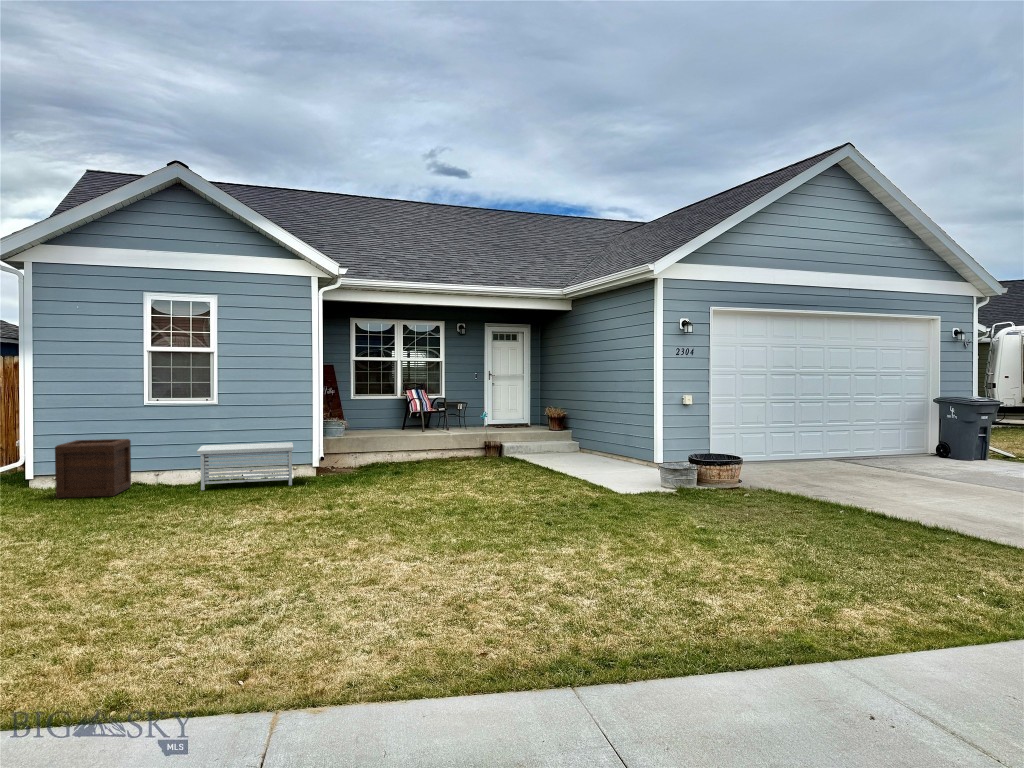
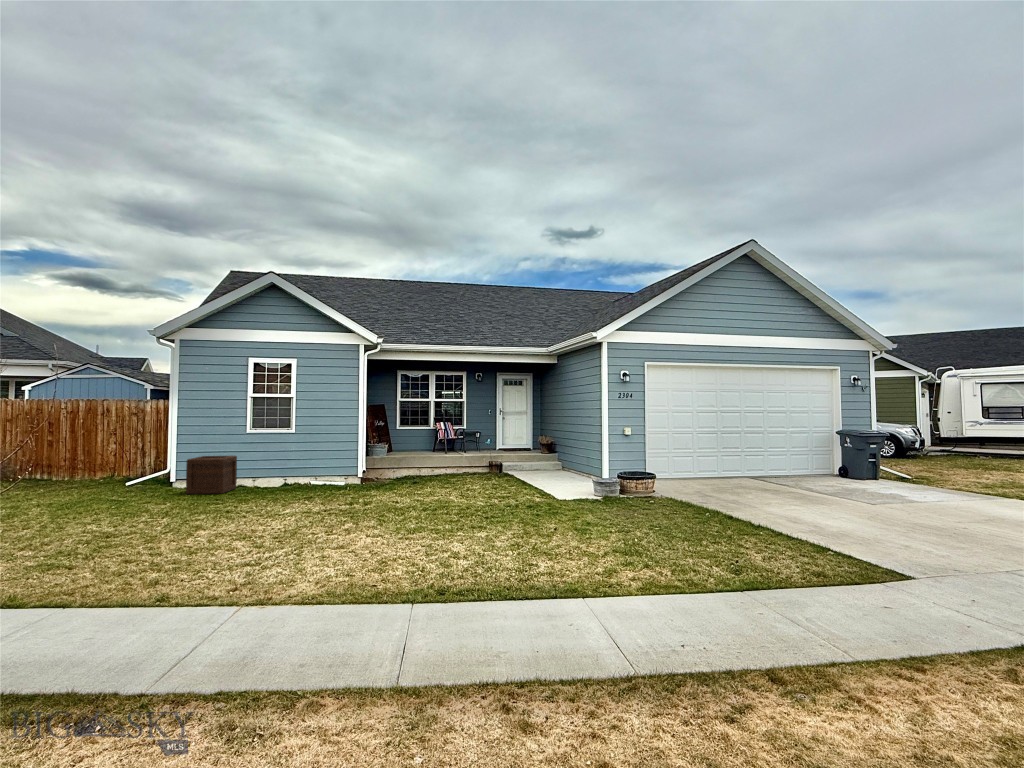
storage bench: present [197,442,293,490] -> none [278,459,345,491]

